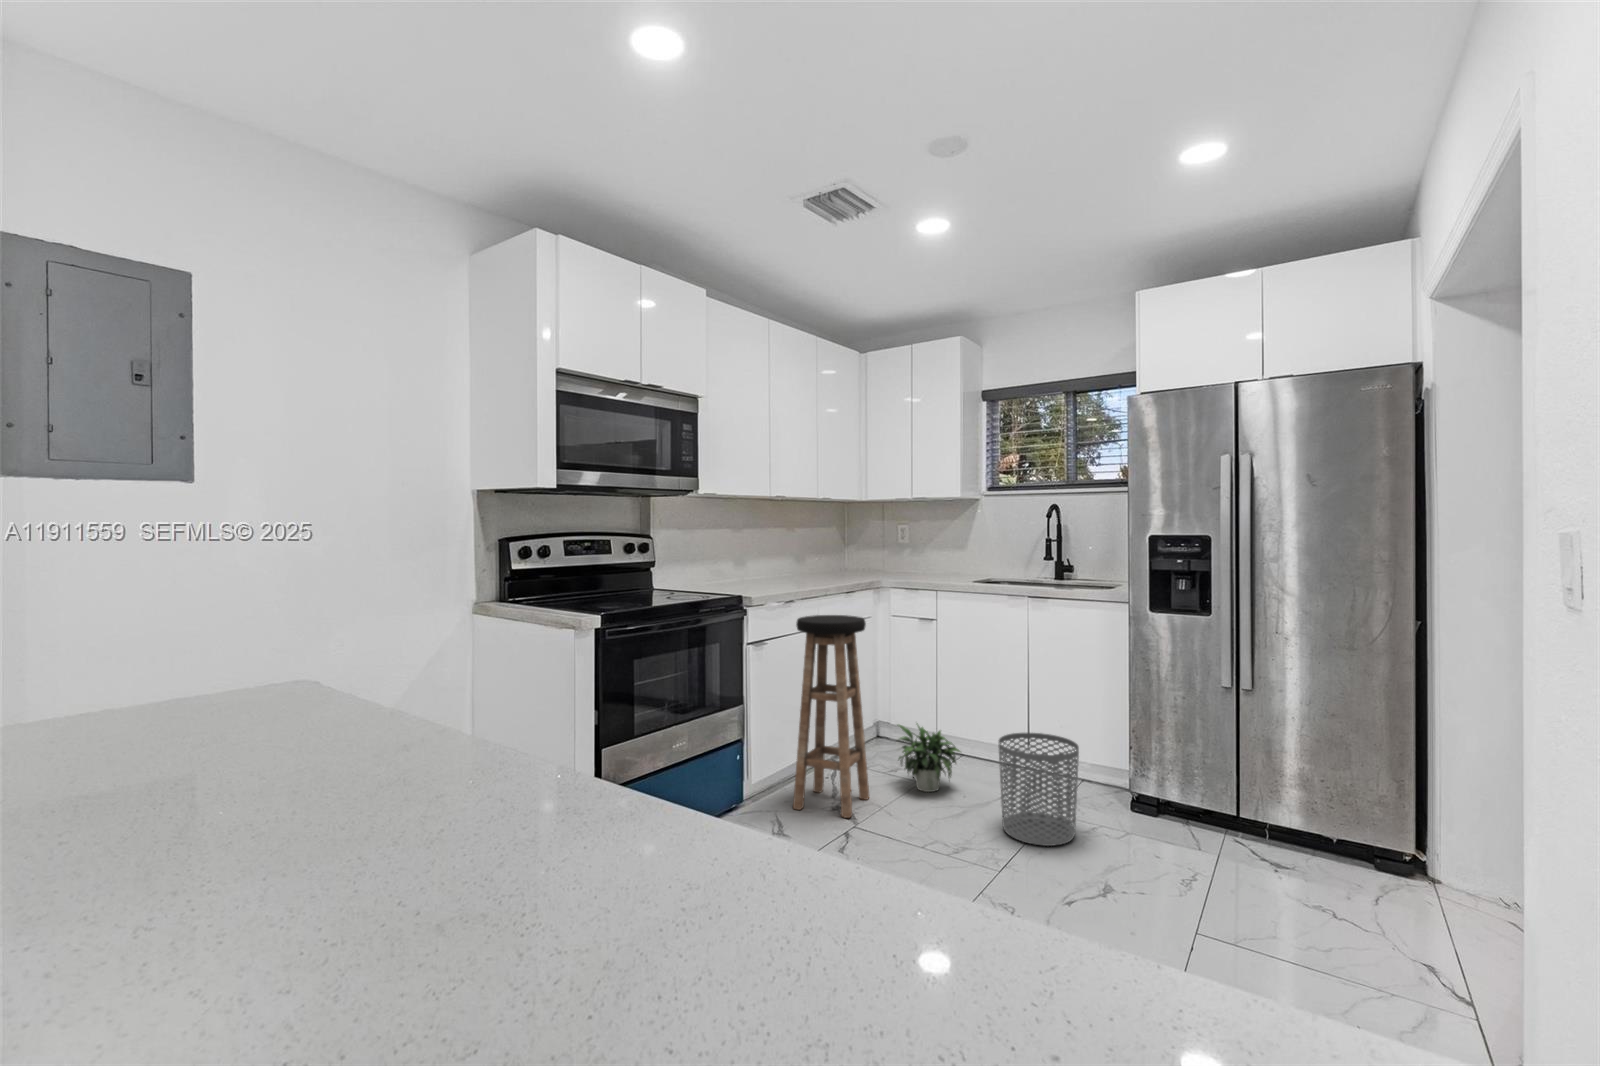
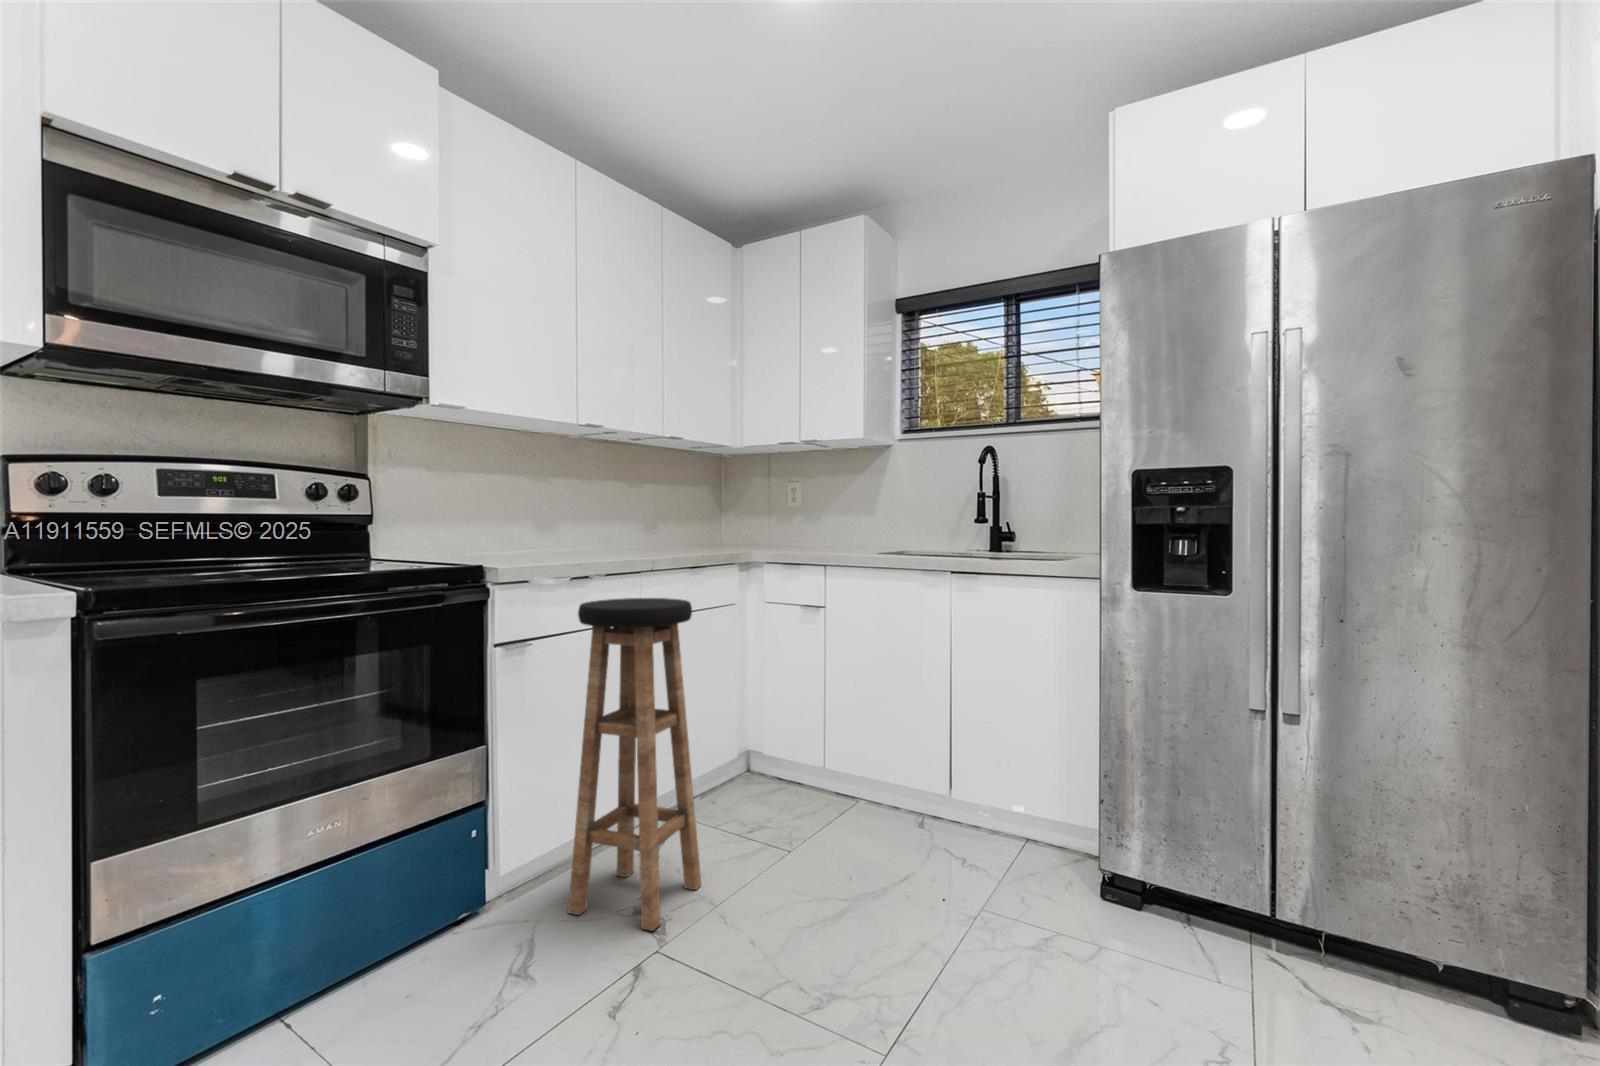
potted plant: present [898,723,960,792] -> none [750,760,847,871]
waste bin: present [998,733,1079,846] -> none [895,783,1024,983]

